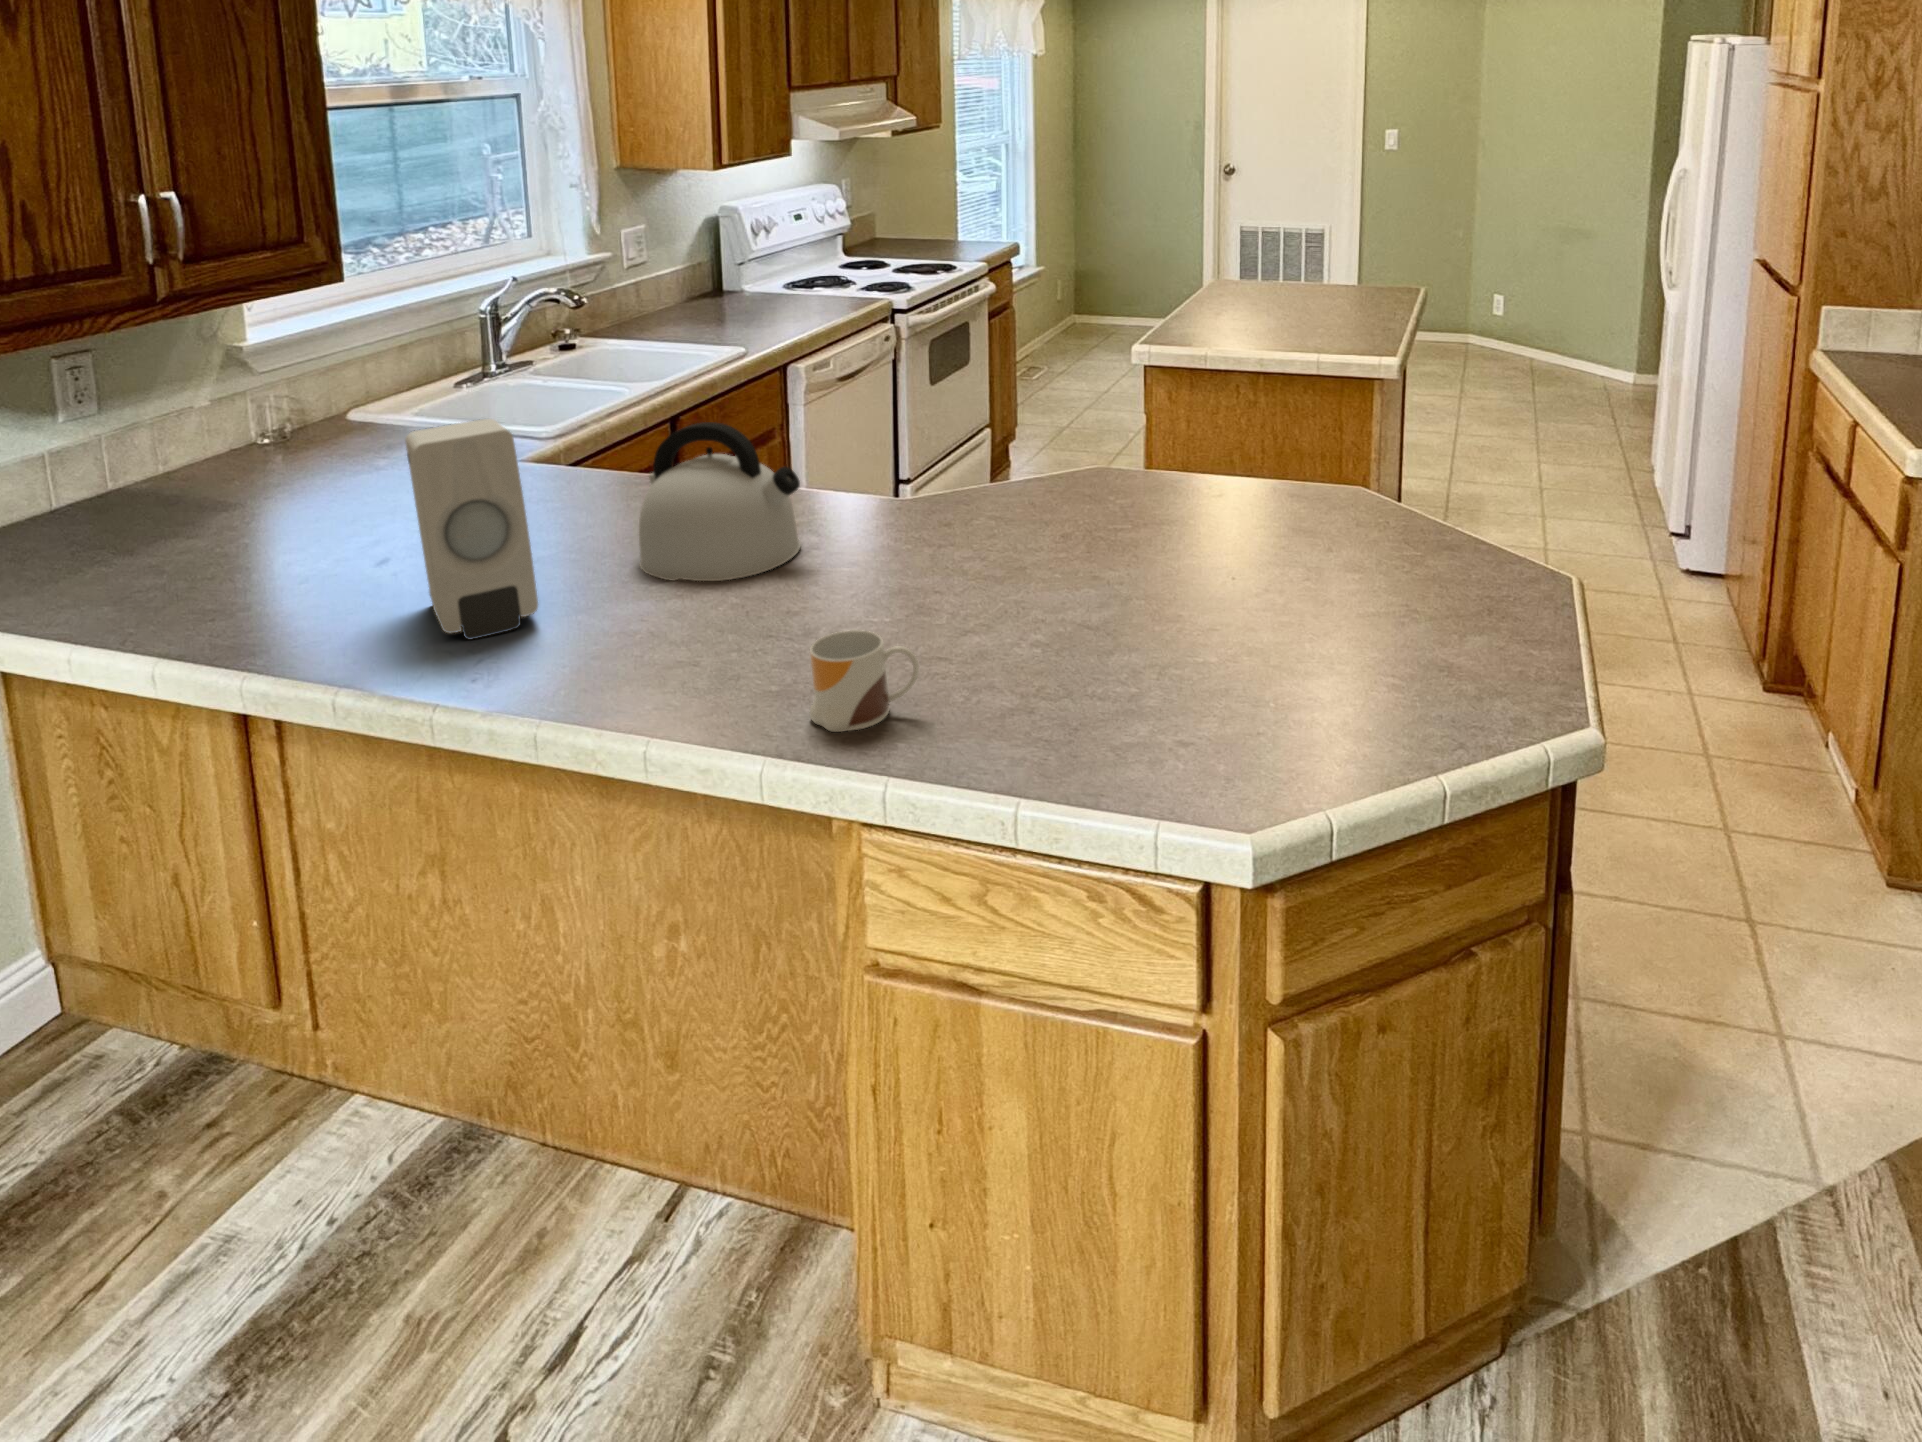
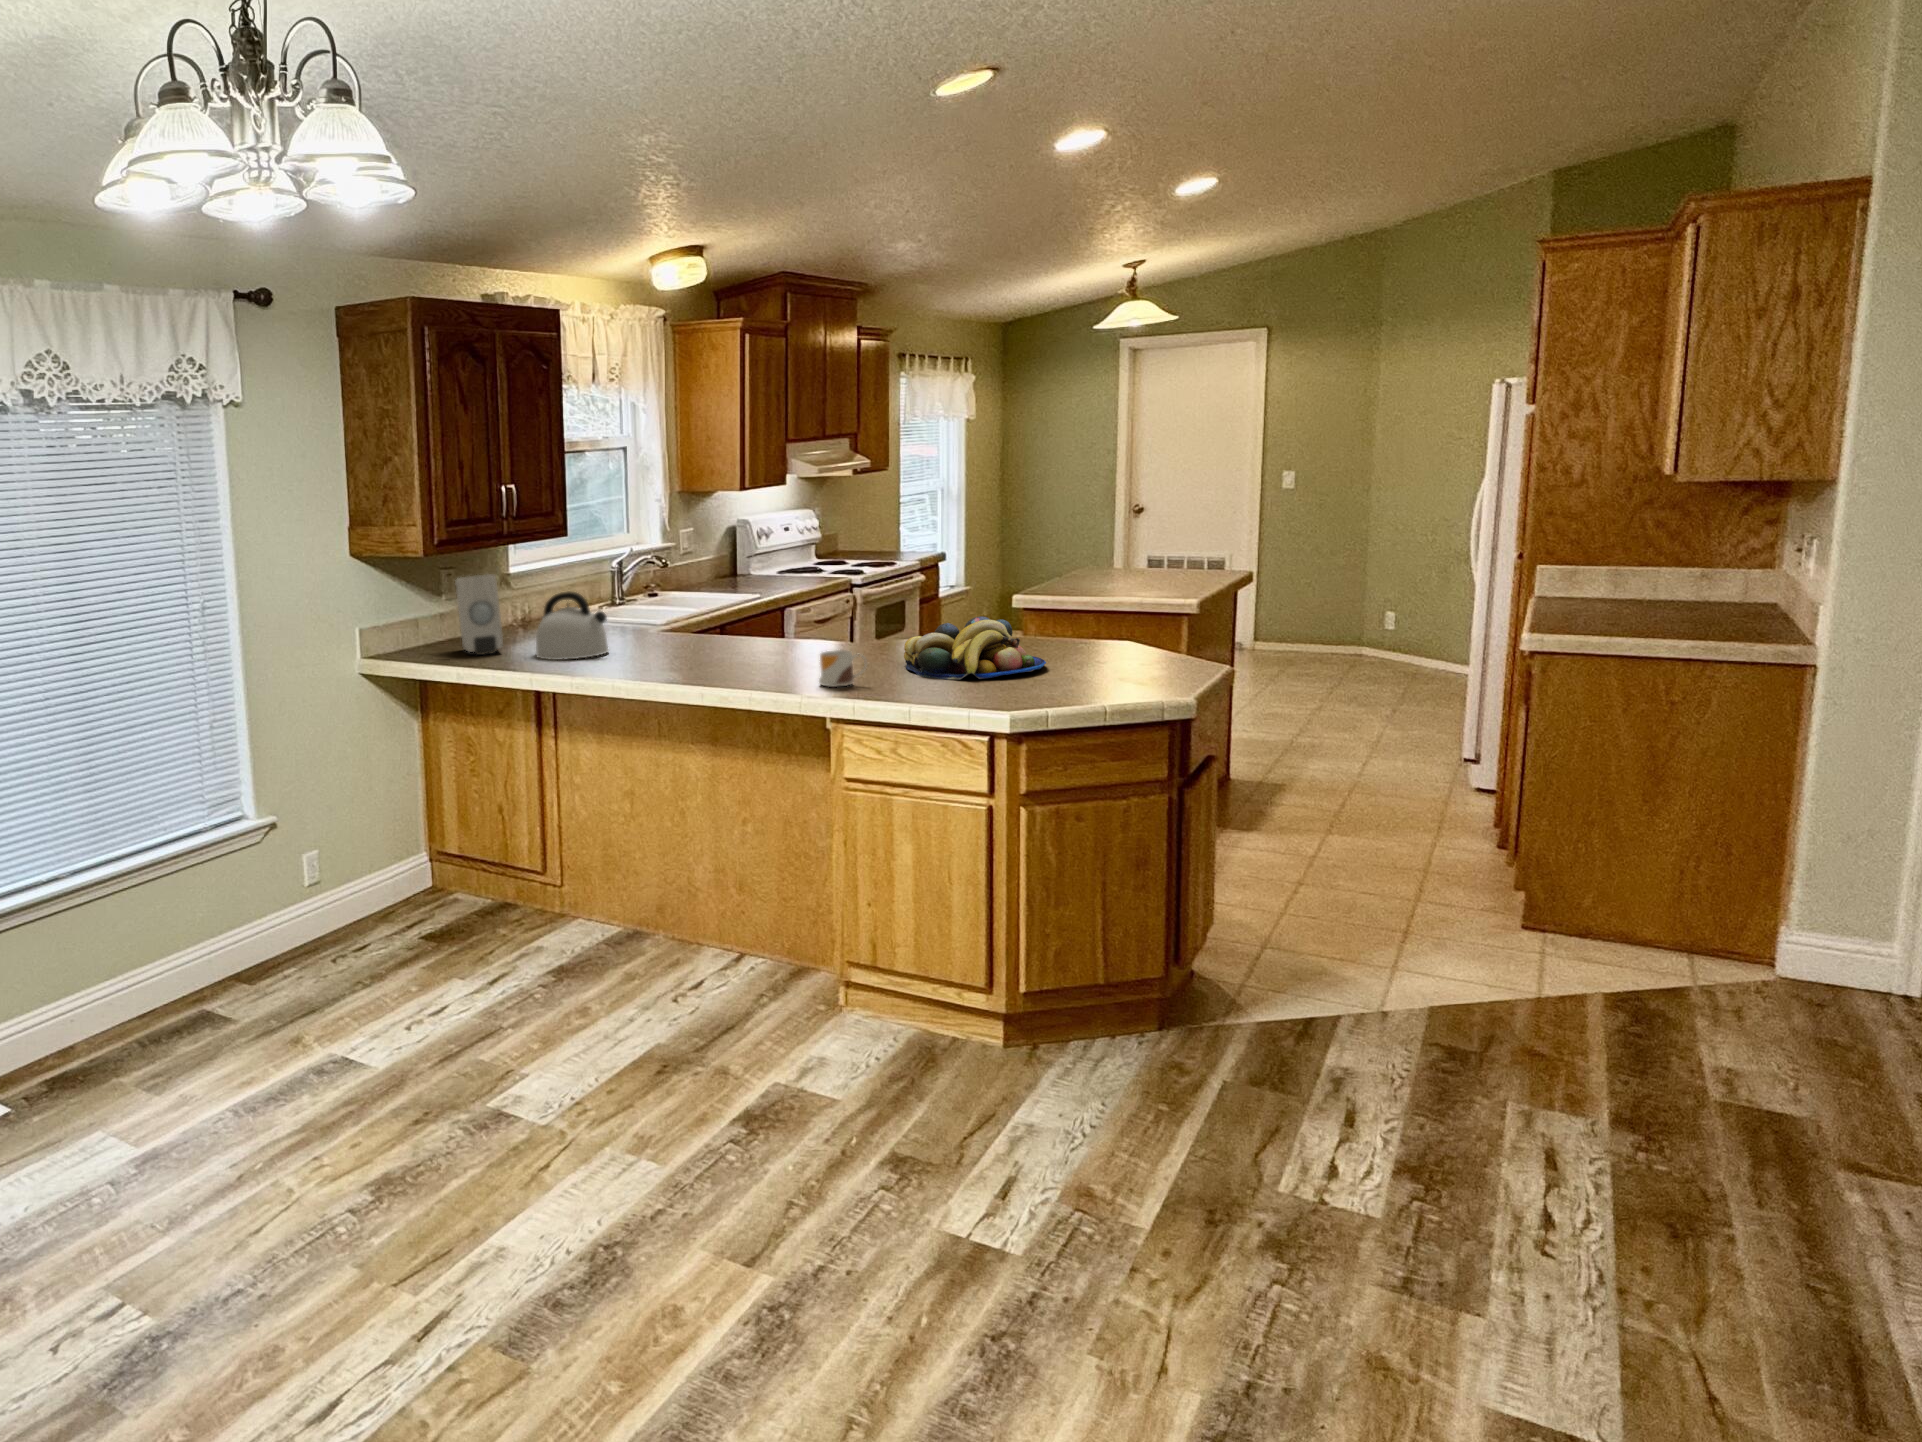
soap dispenser: present [405,419,538,640] -> present [455,574,503,655]
kettle: present [639,422,801,581] -> present [536,592,608,660]
fruit bowl: none [993,496,1276,677] -> present [904,616,1046,680]

